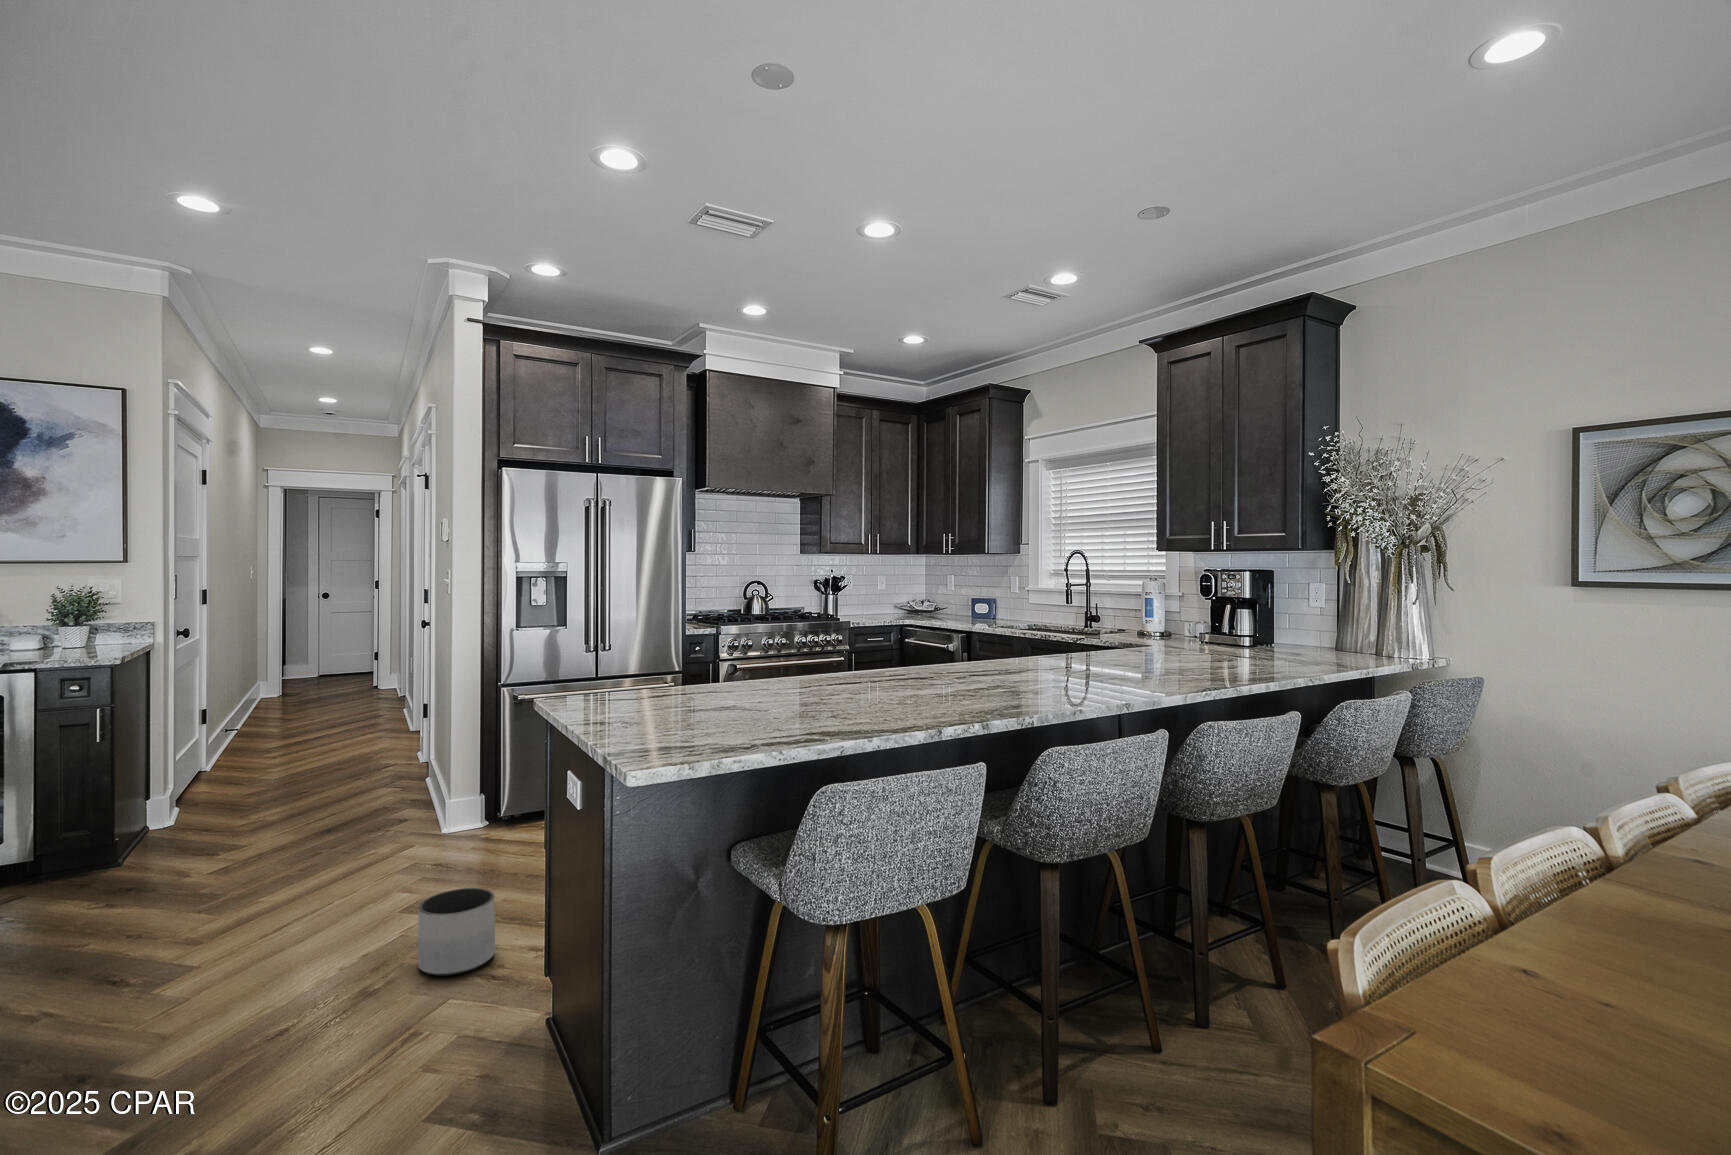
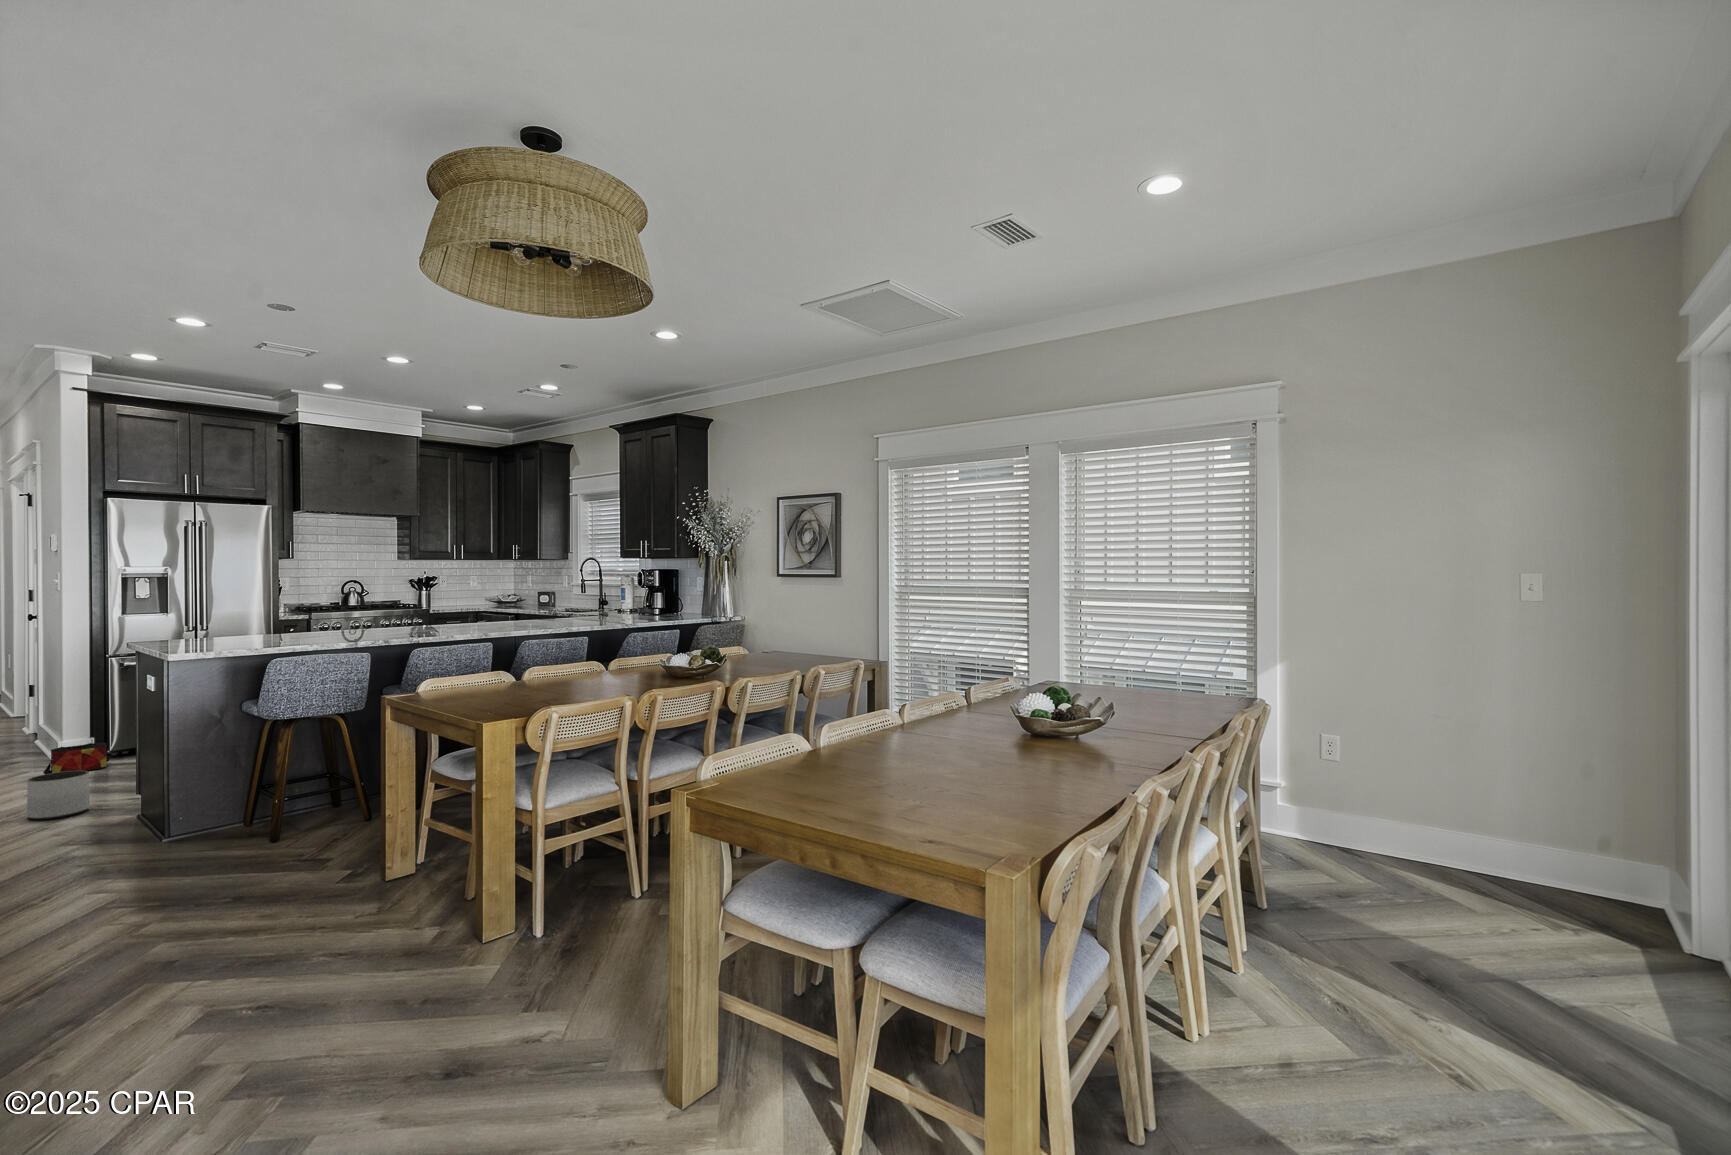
bag: none [435,809,507,856] -> present [43,743,109,774]

